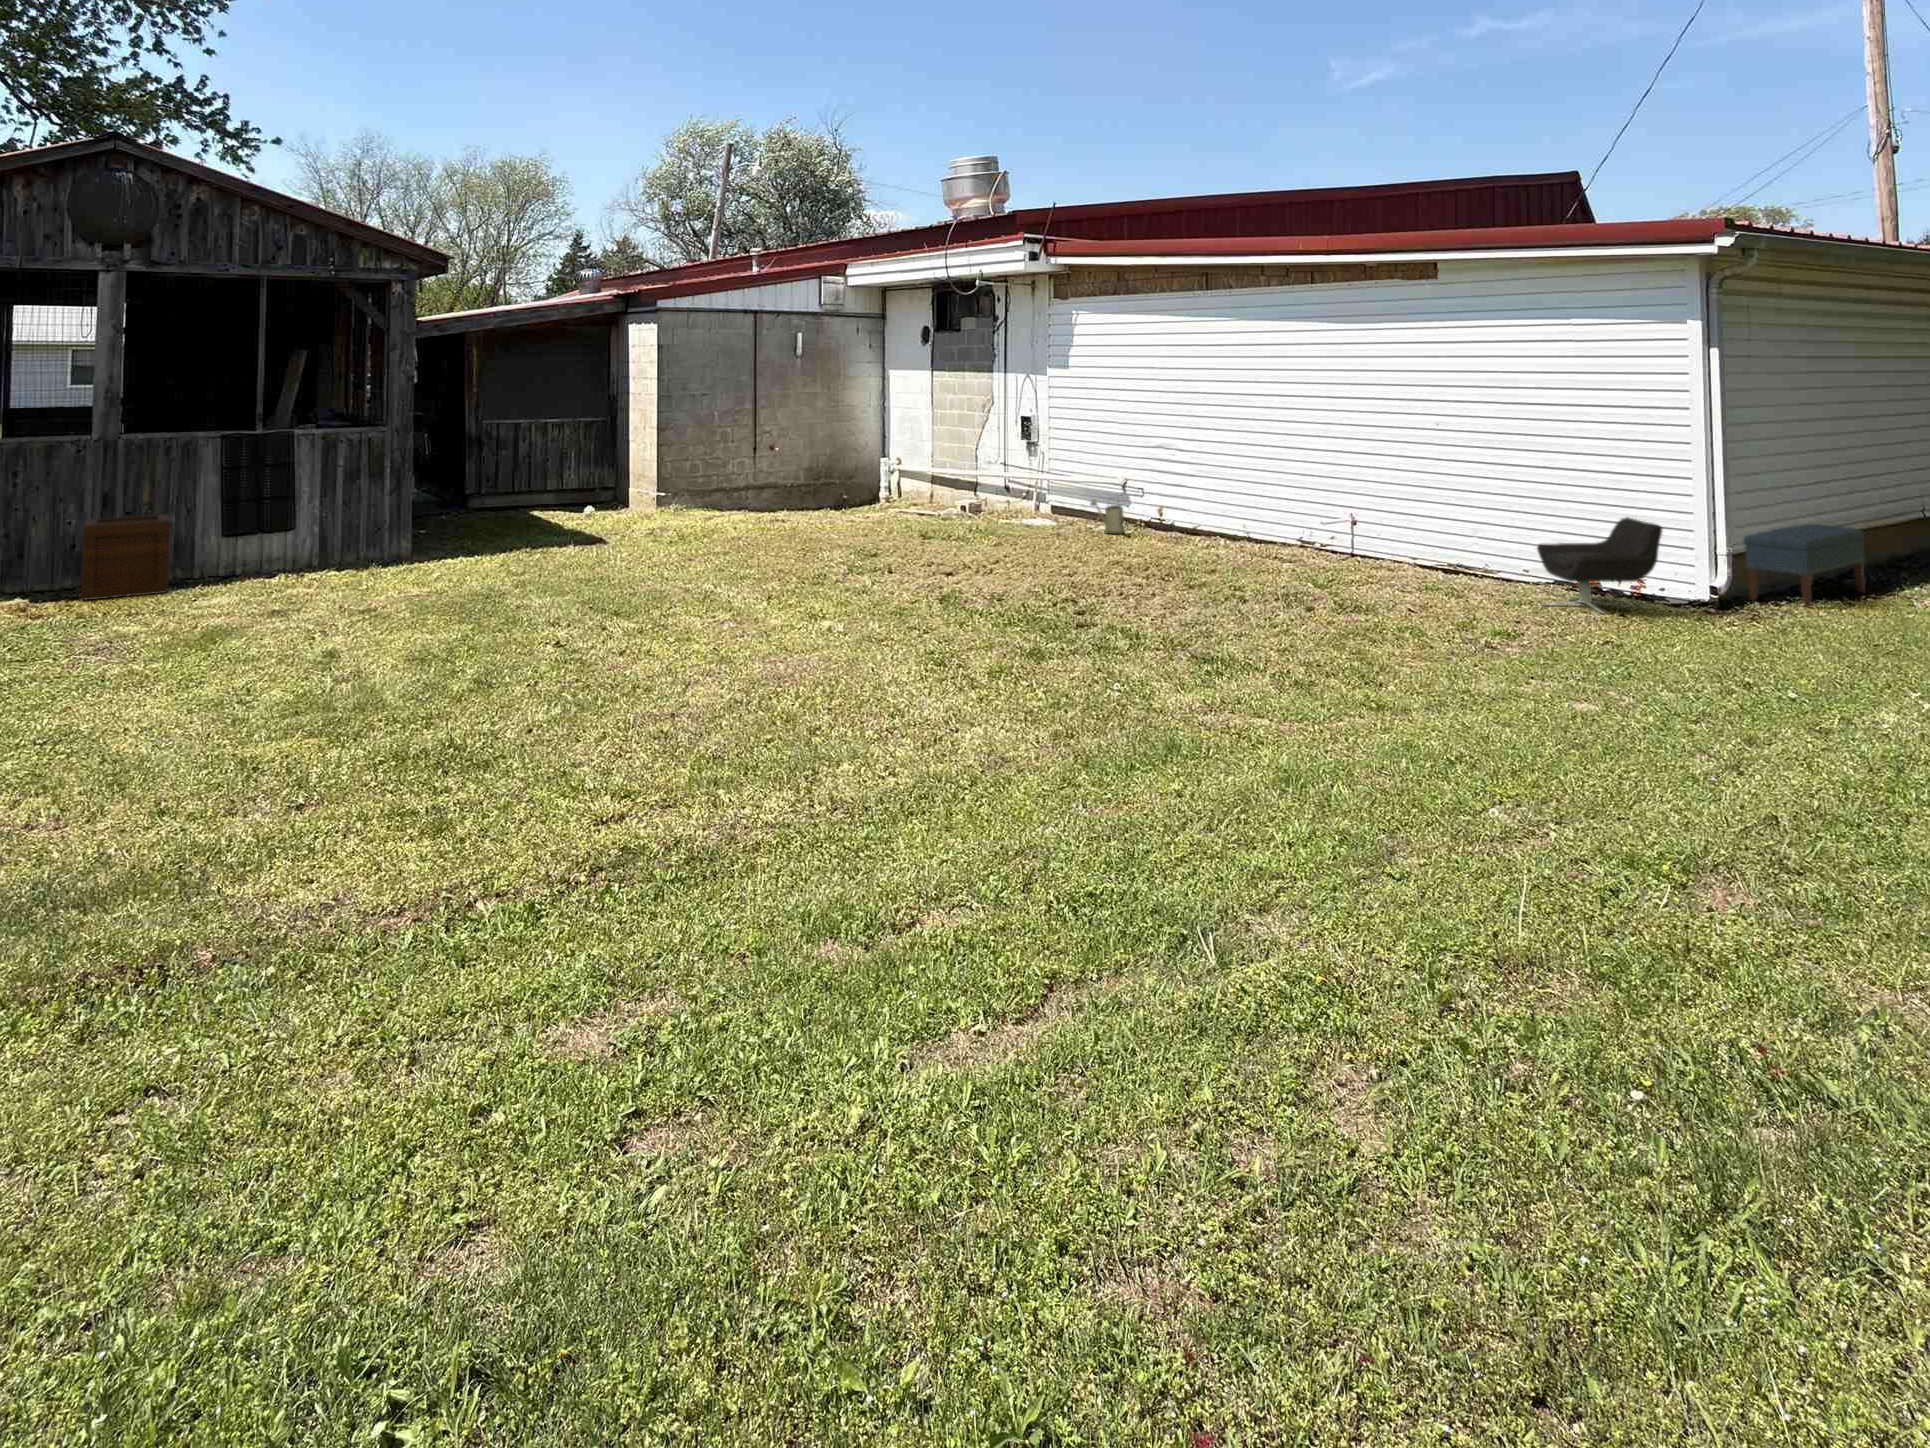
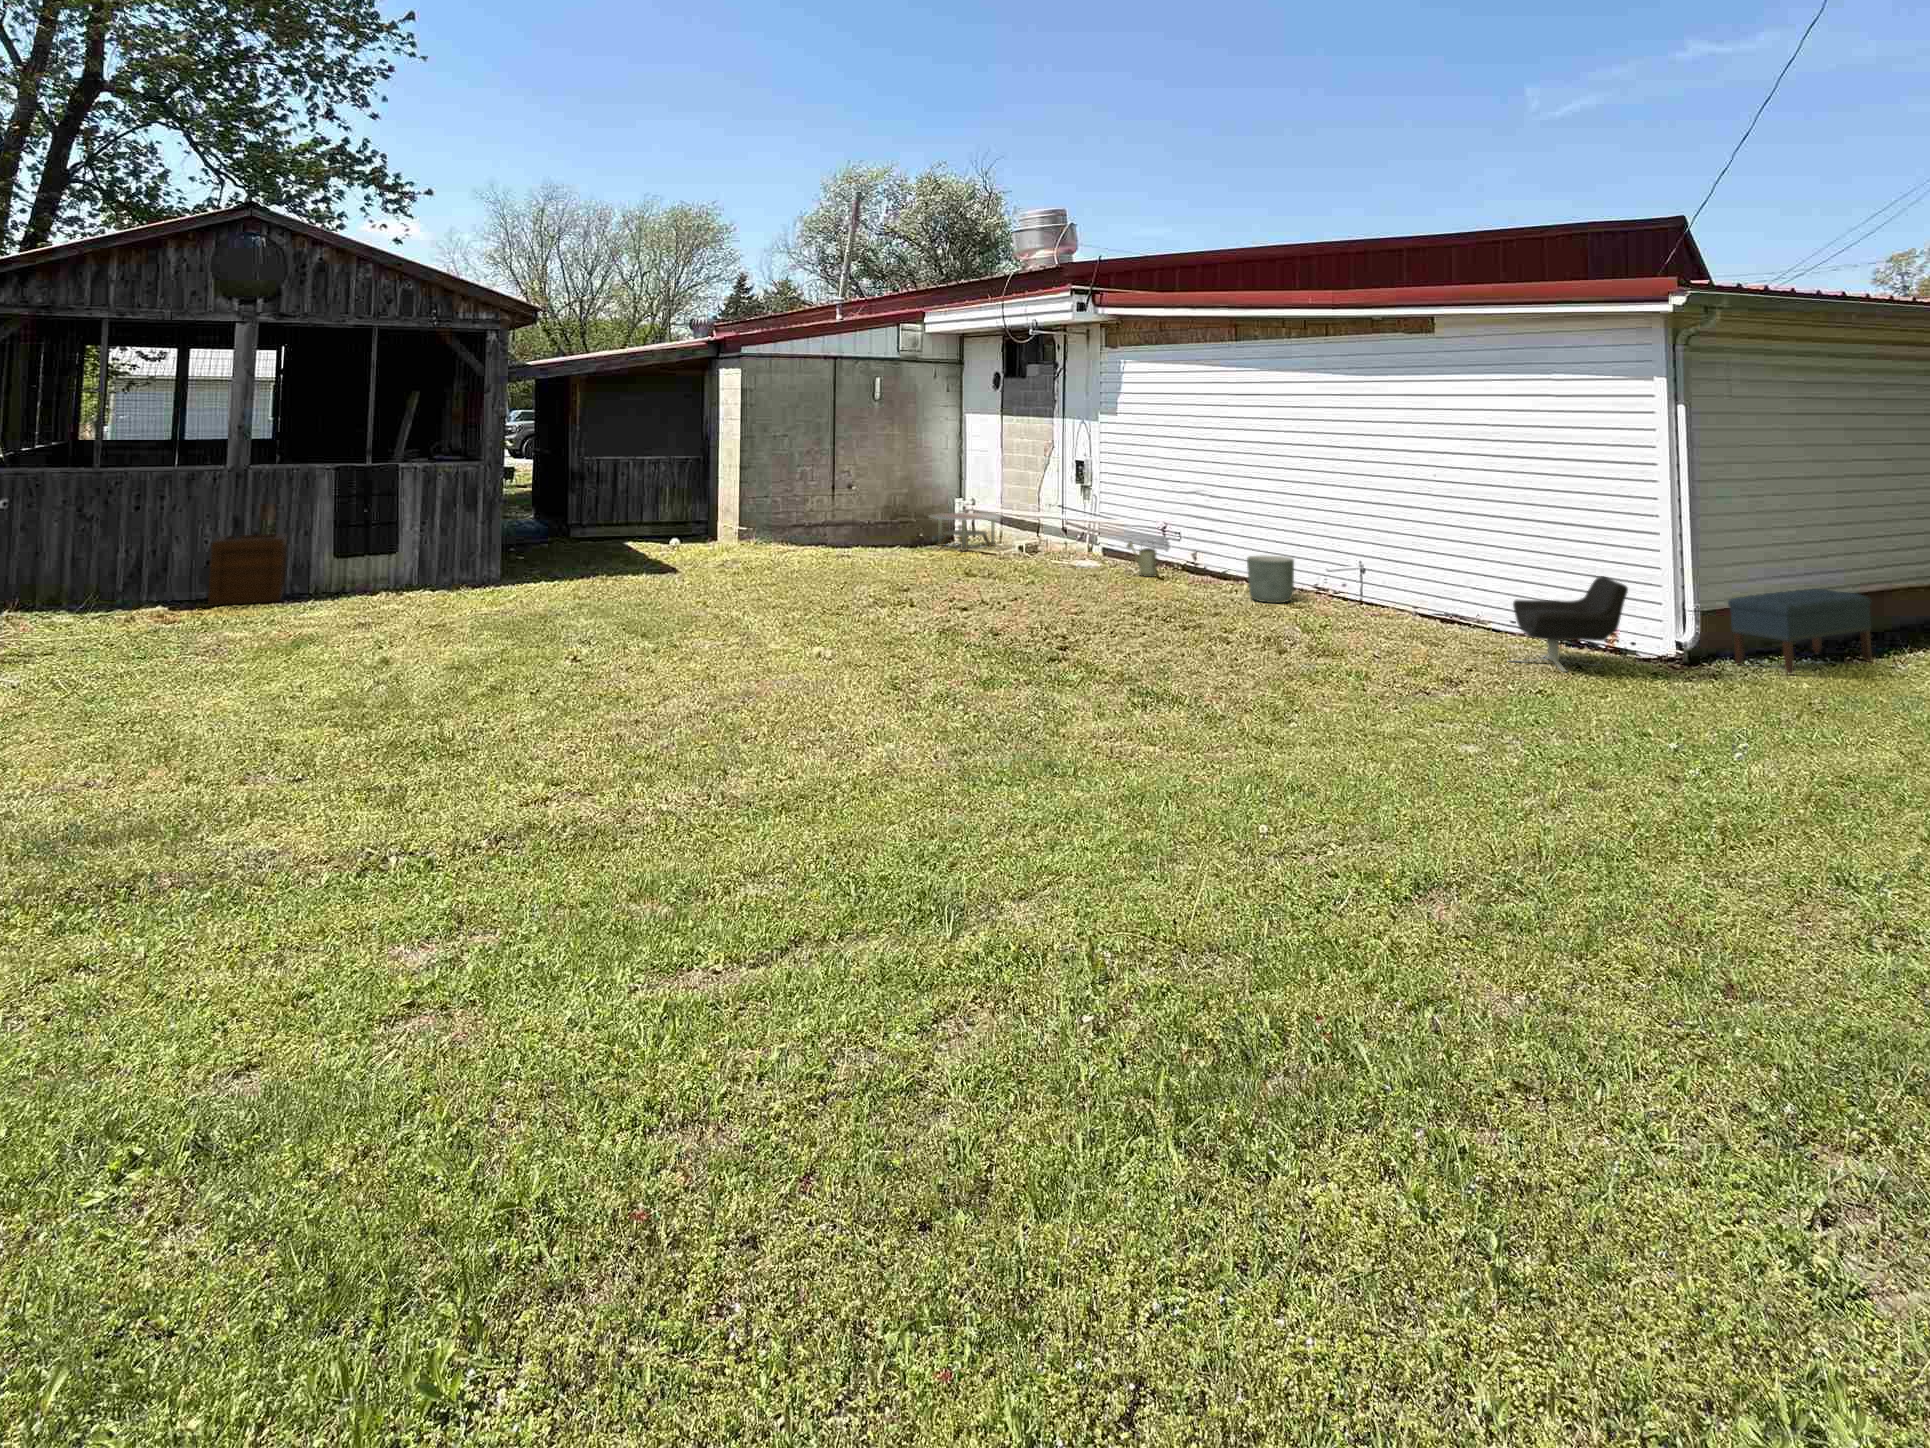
round table: none [864,475,944,515] -> present [929,513,1002,551]
planter: none [1233,509,1282,556] -> present [1247,556,1294,603]

